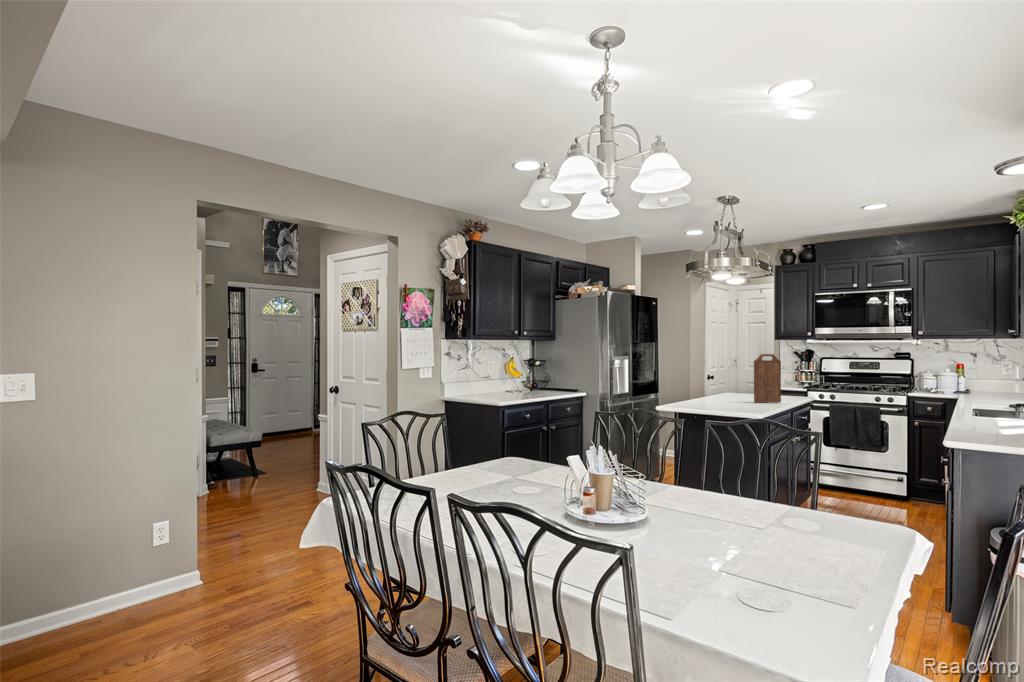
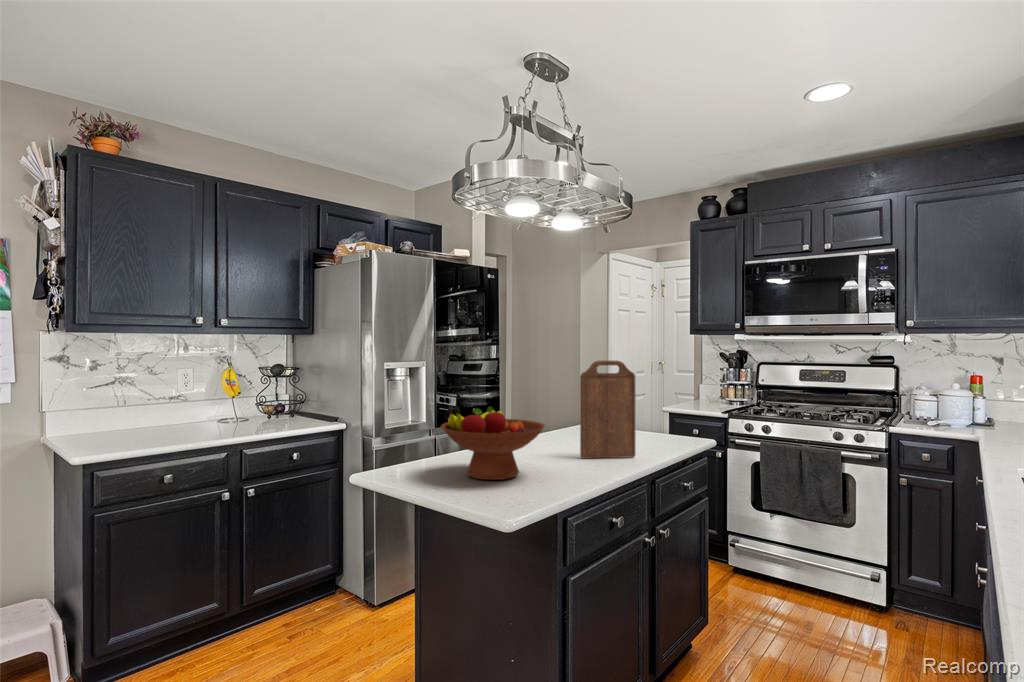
fruit bowl: none [701,374,752,407] -> present [441,407,545,480]

